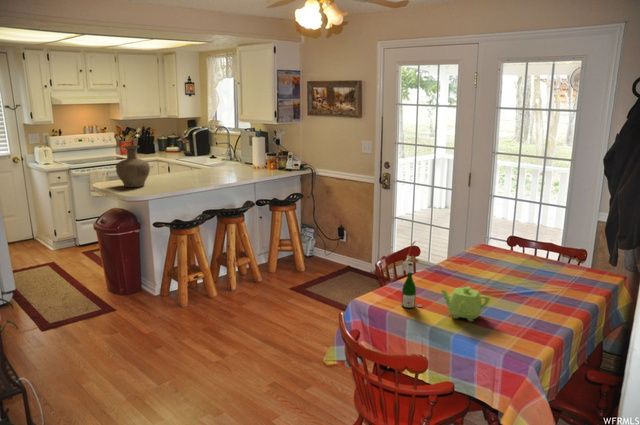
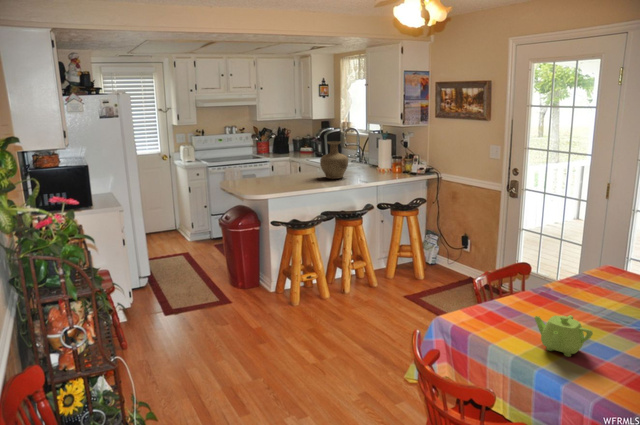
vase: present [116,145,150,187] -> present [320,141,348,179]
wine bottle: present [402,242,421,308] -> none [490,259,513,333]

